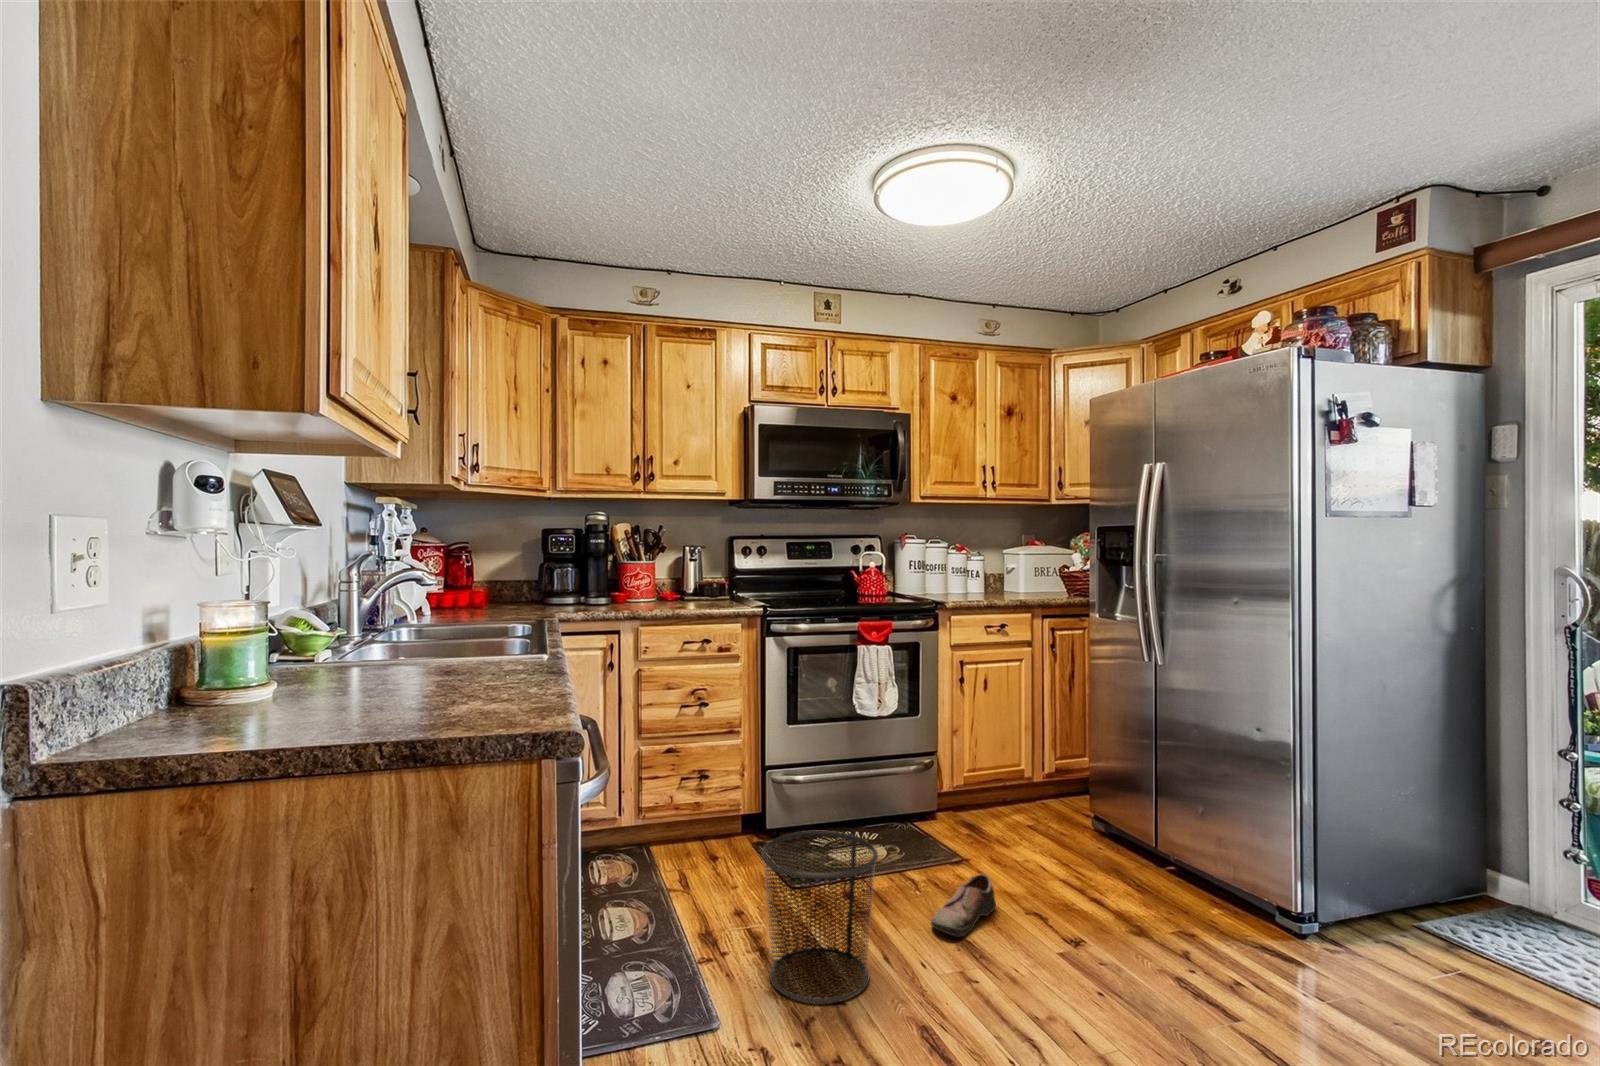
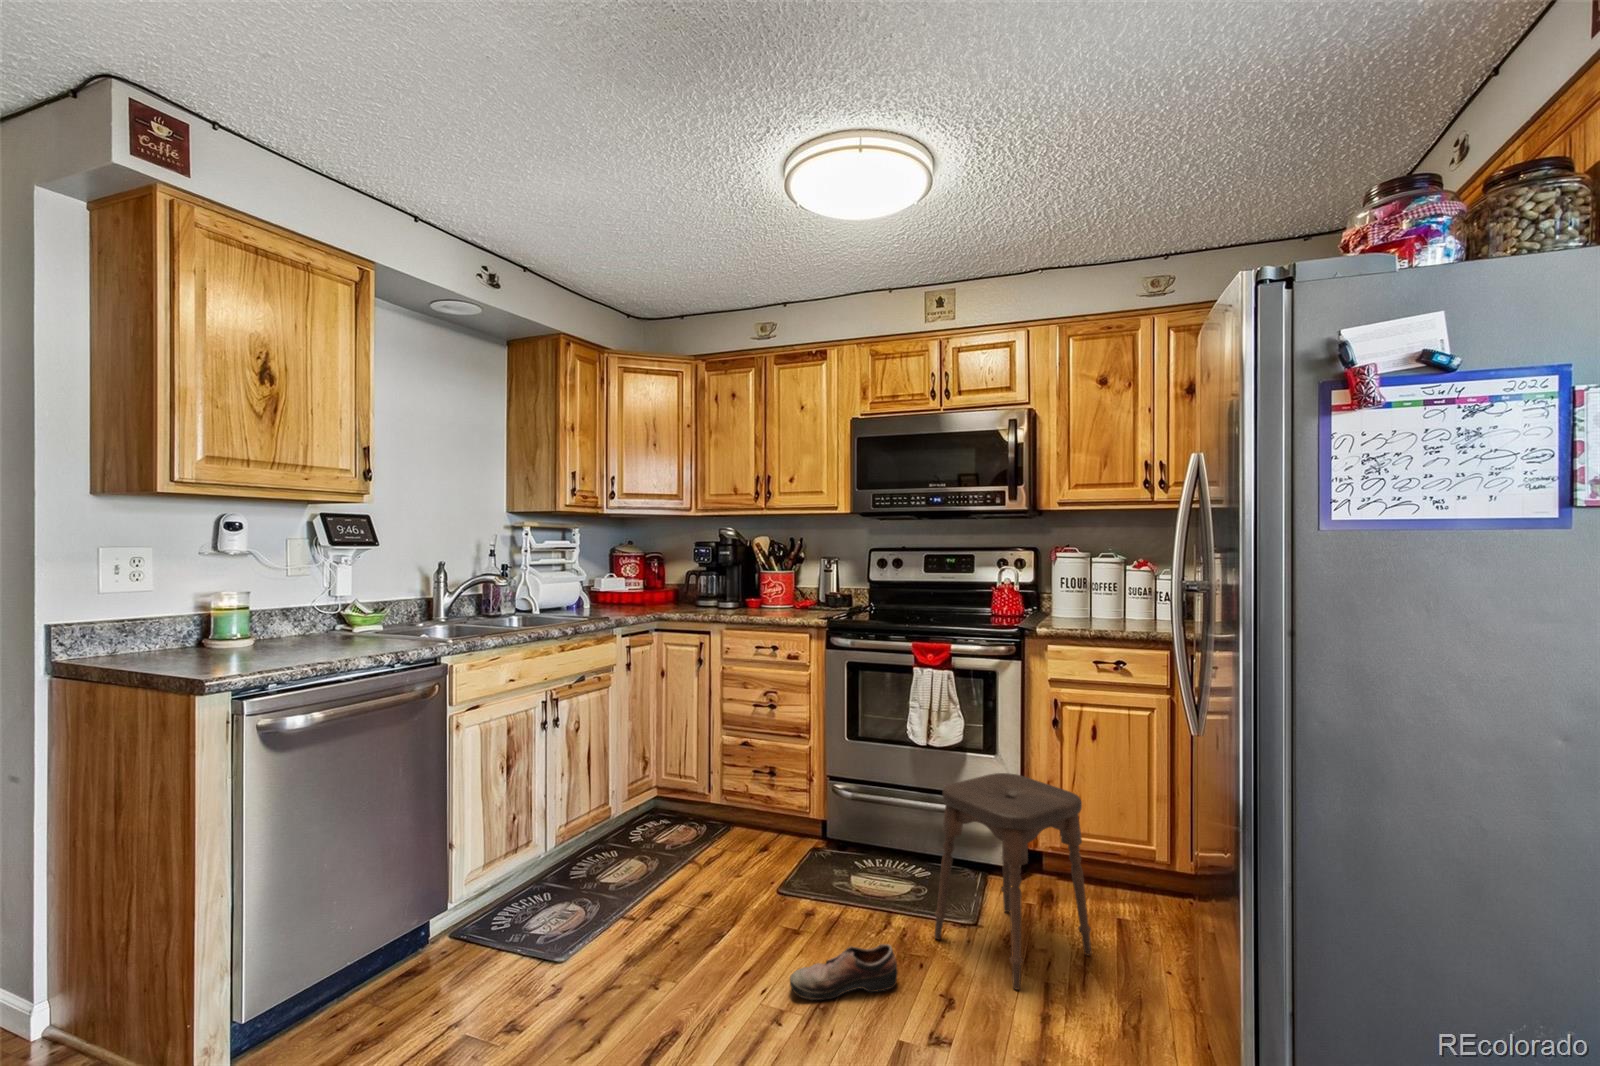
stool: none [958,721,1055,880] -> present [935,773,1091,990]
waste bin: present [761,831,878,1004] -> none [588,836,701,1004]

